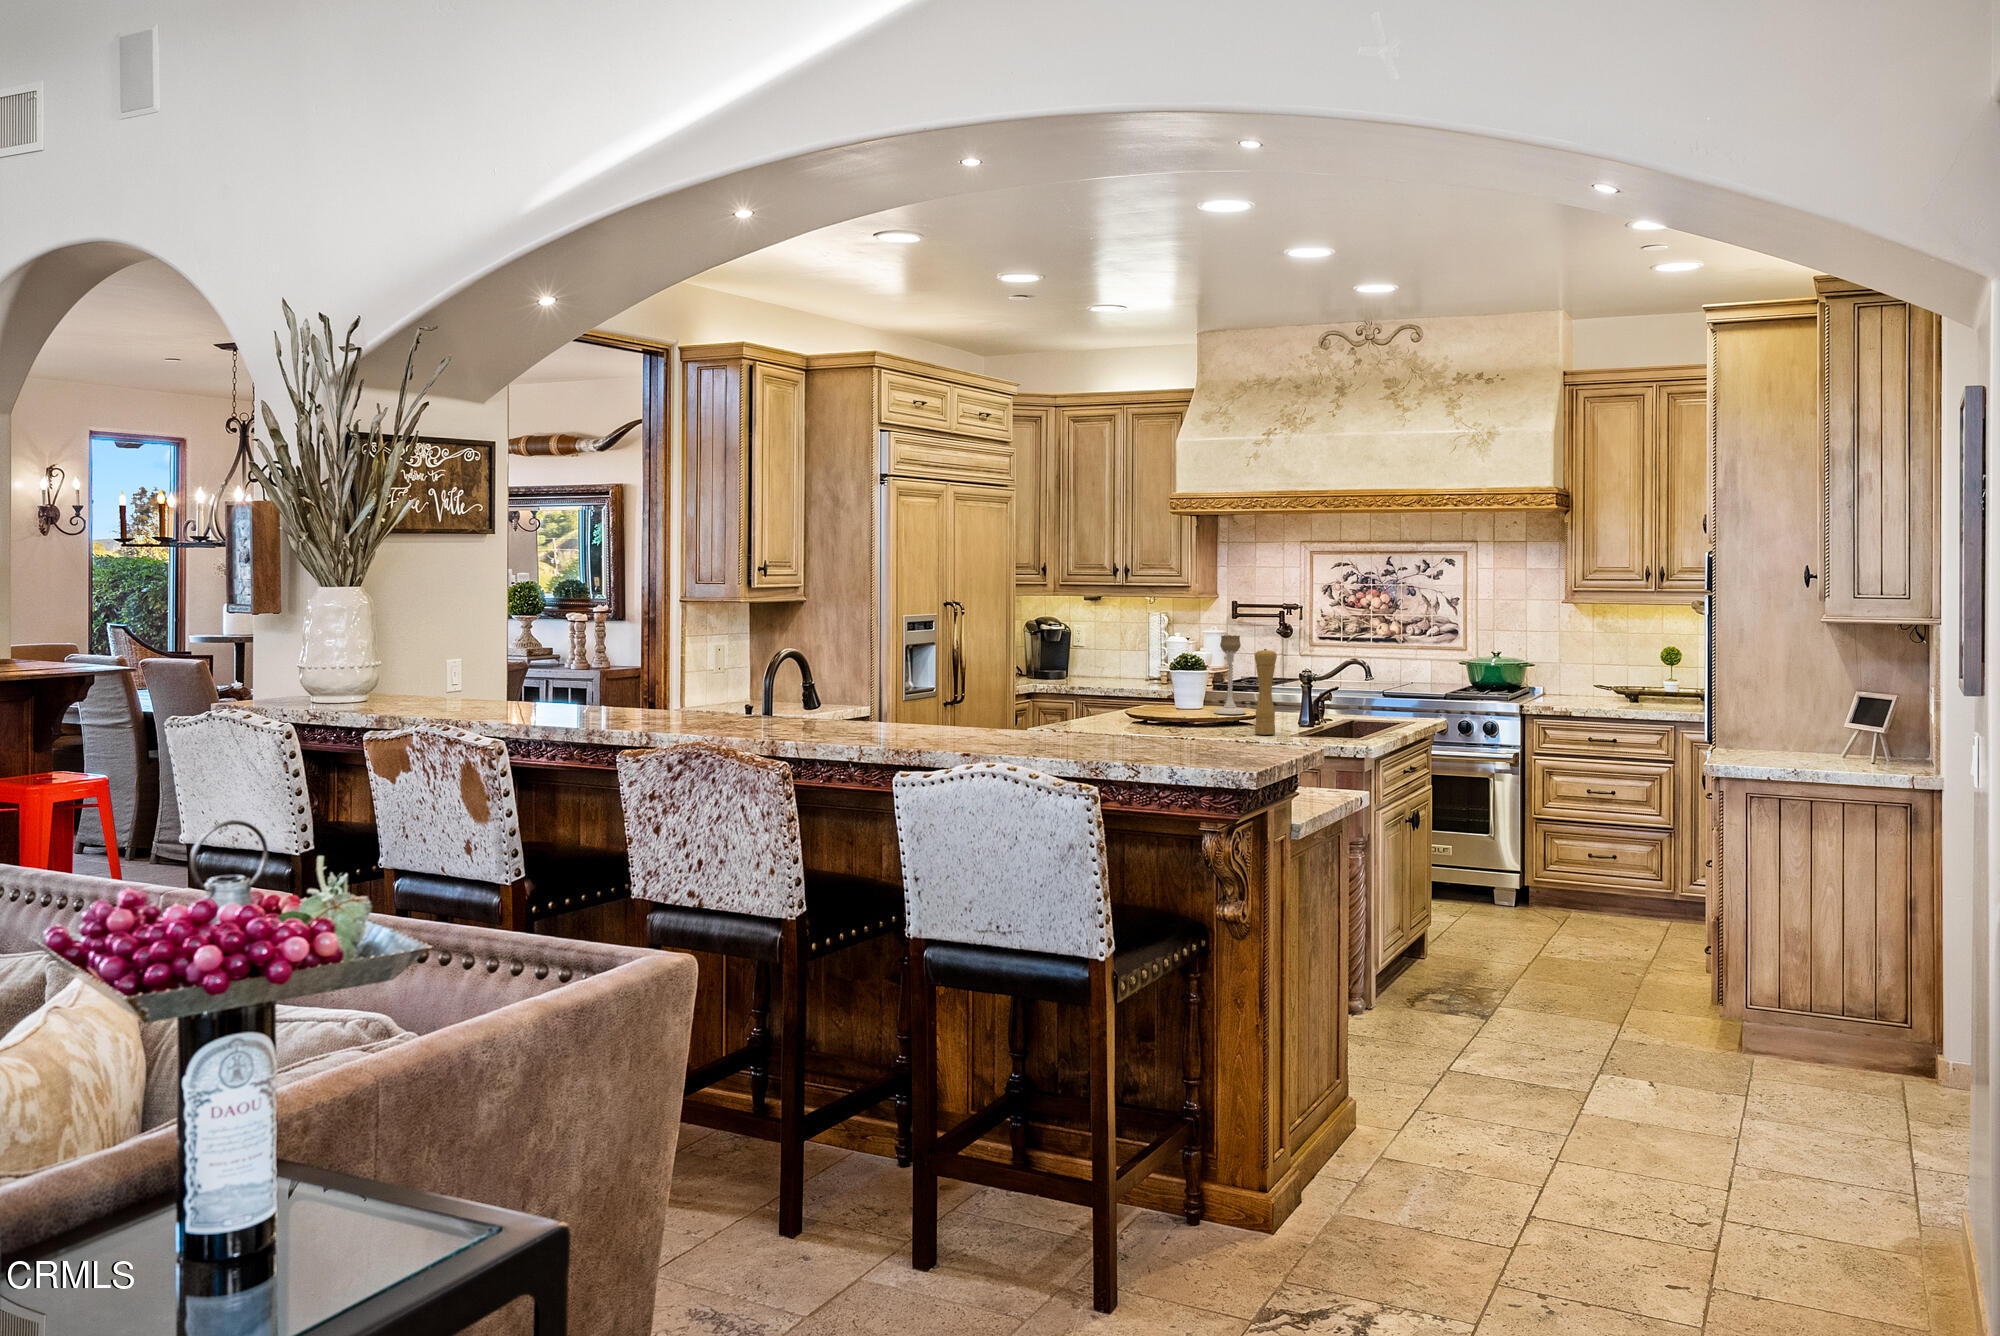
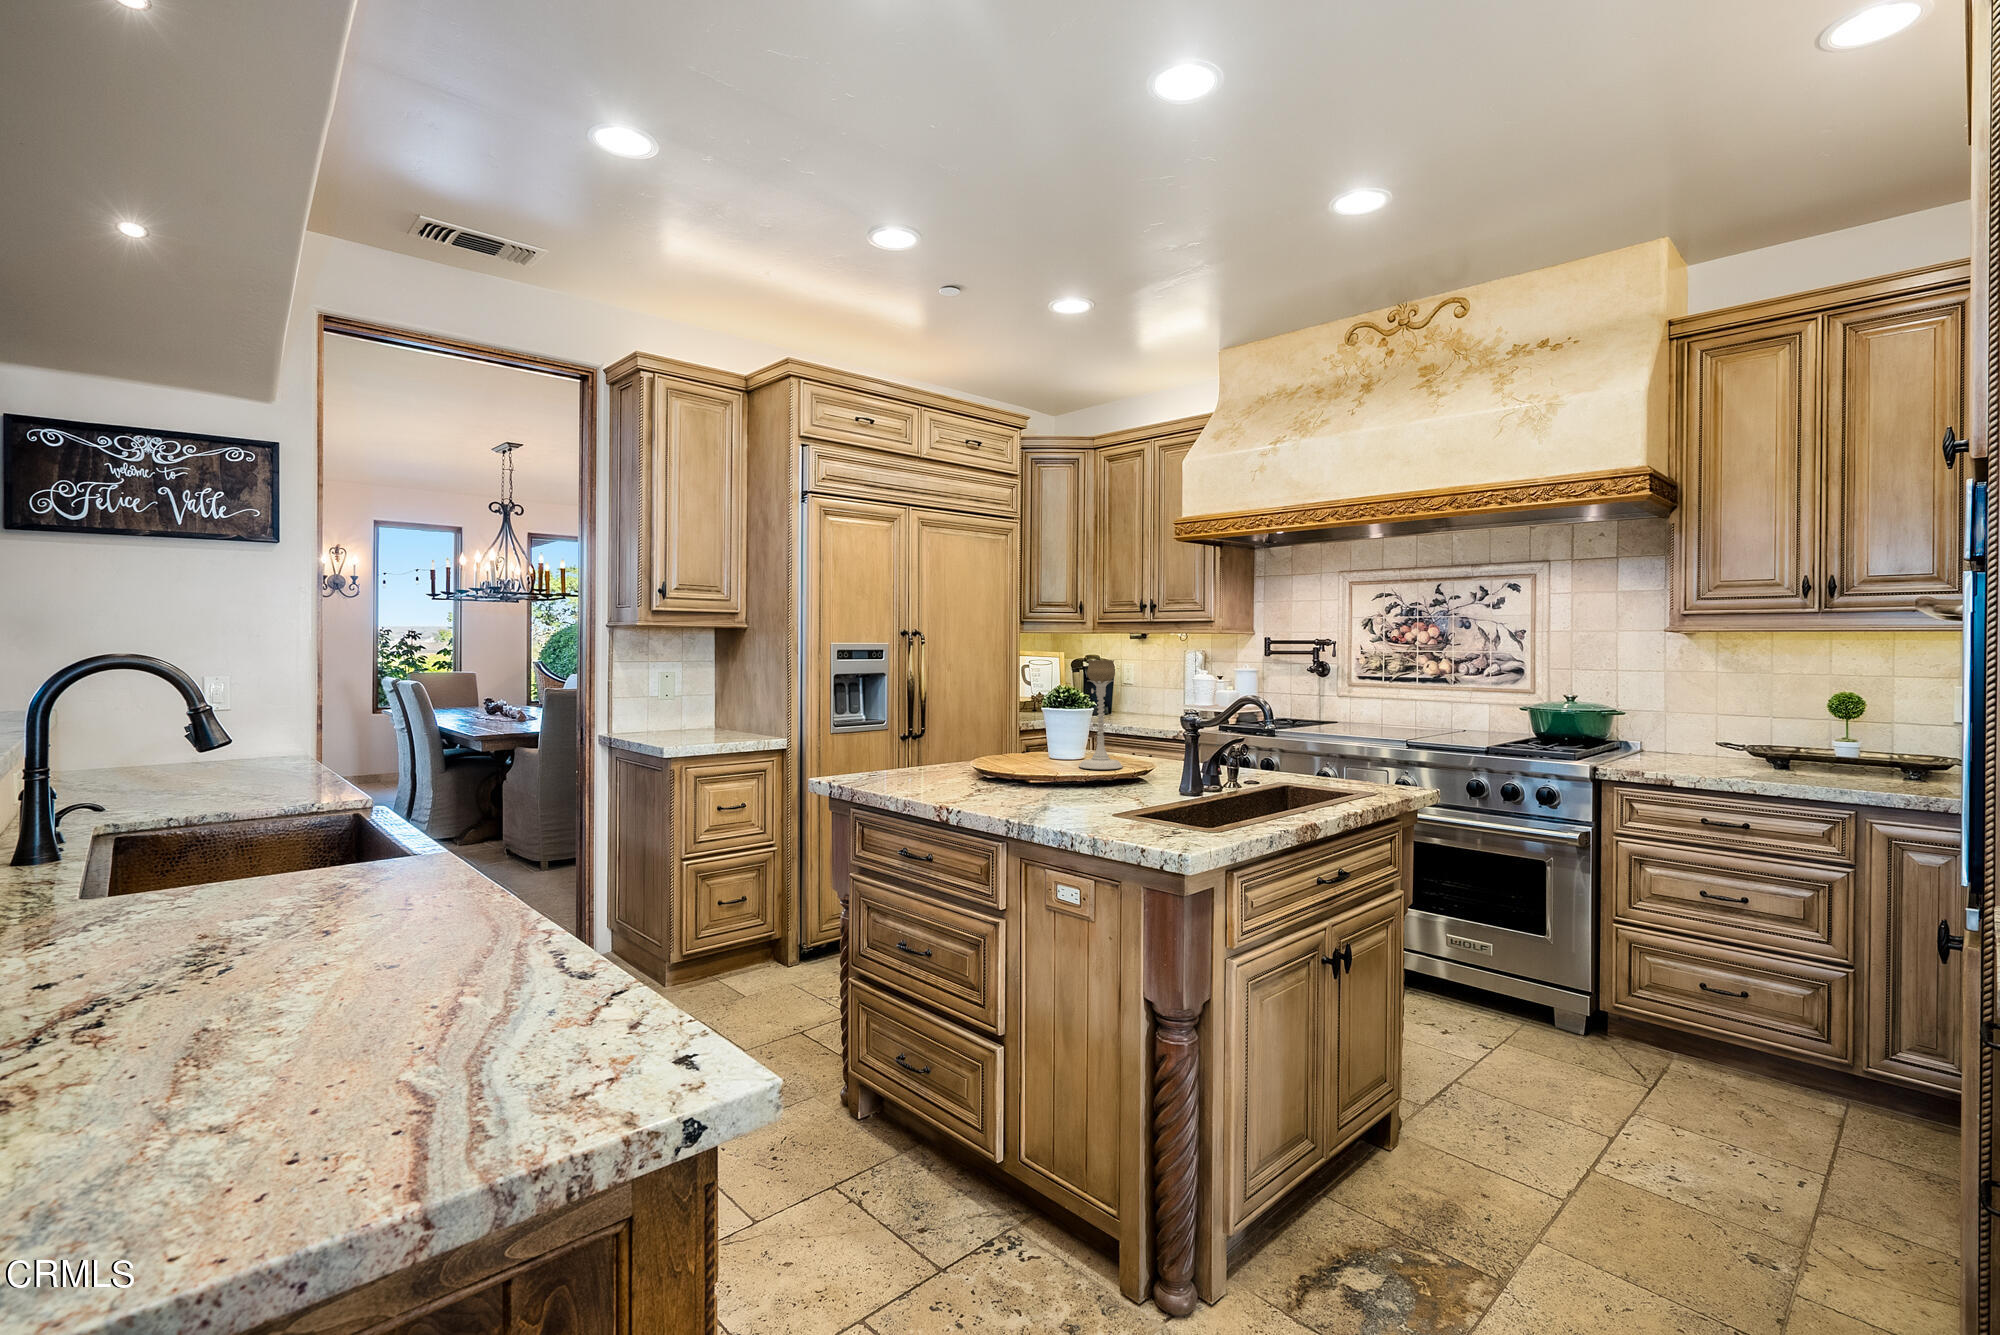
pepper mill: present [1255,649,1277,735] -> none [1045,674,1079,811]

